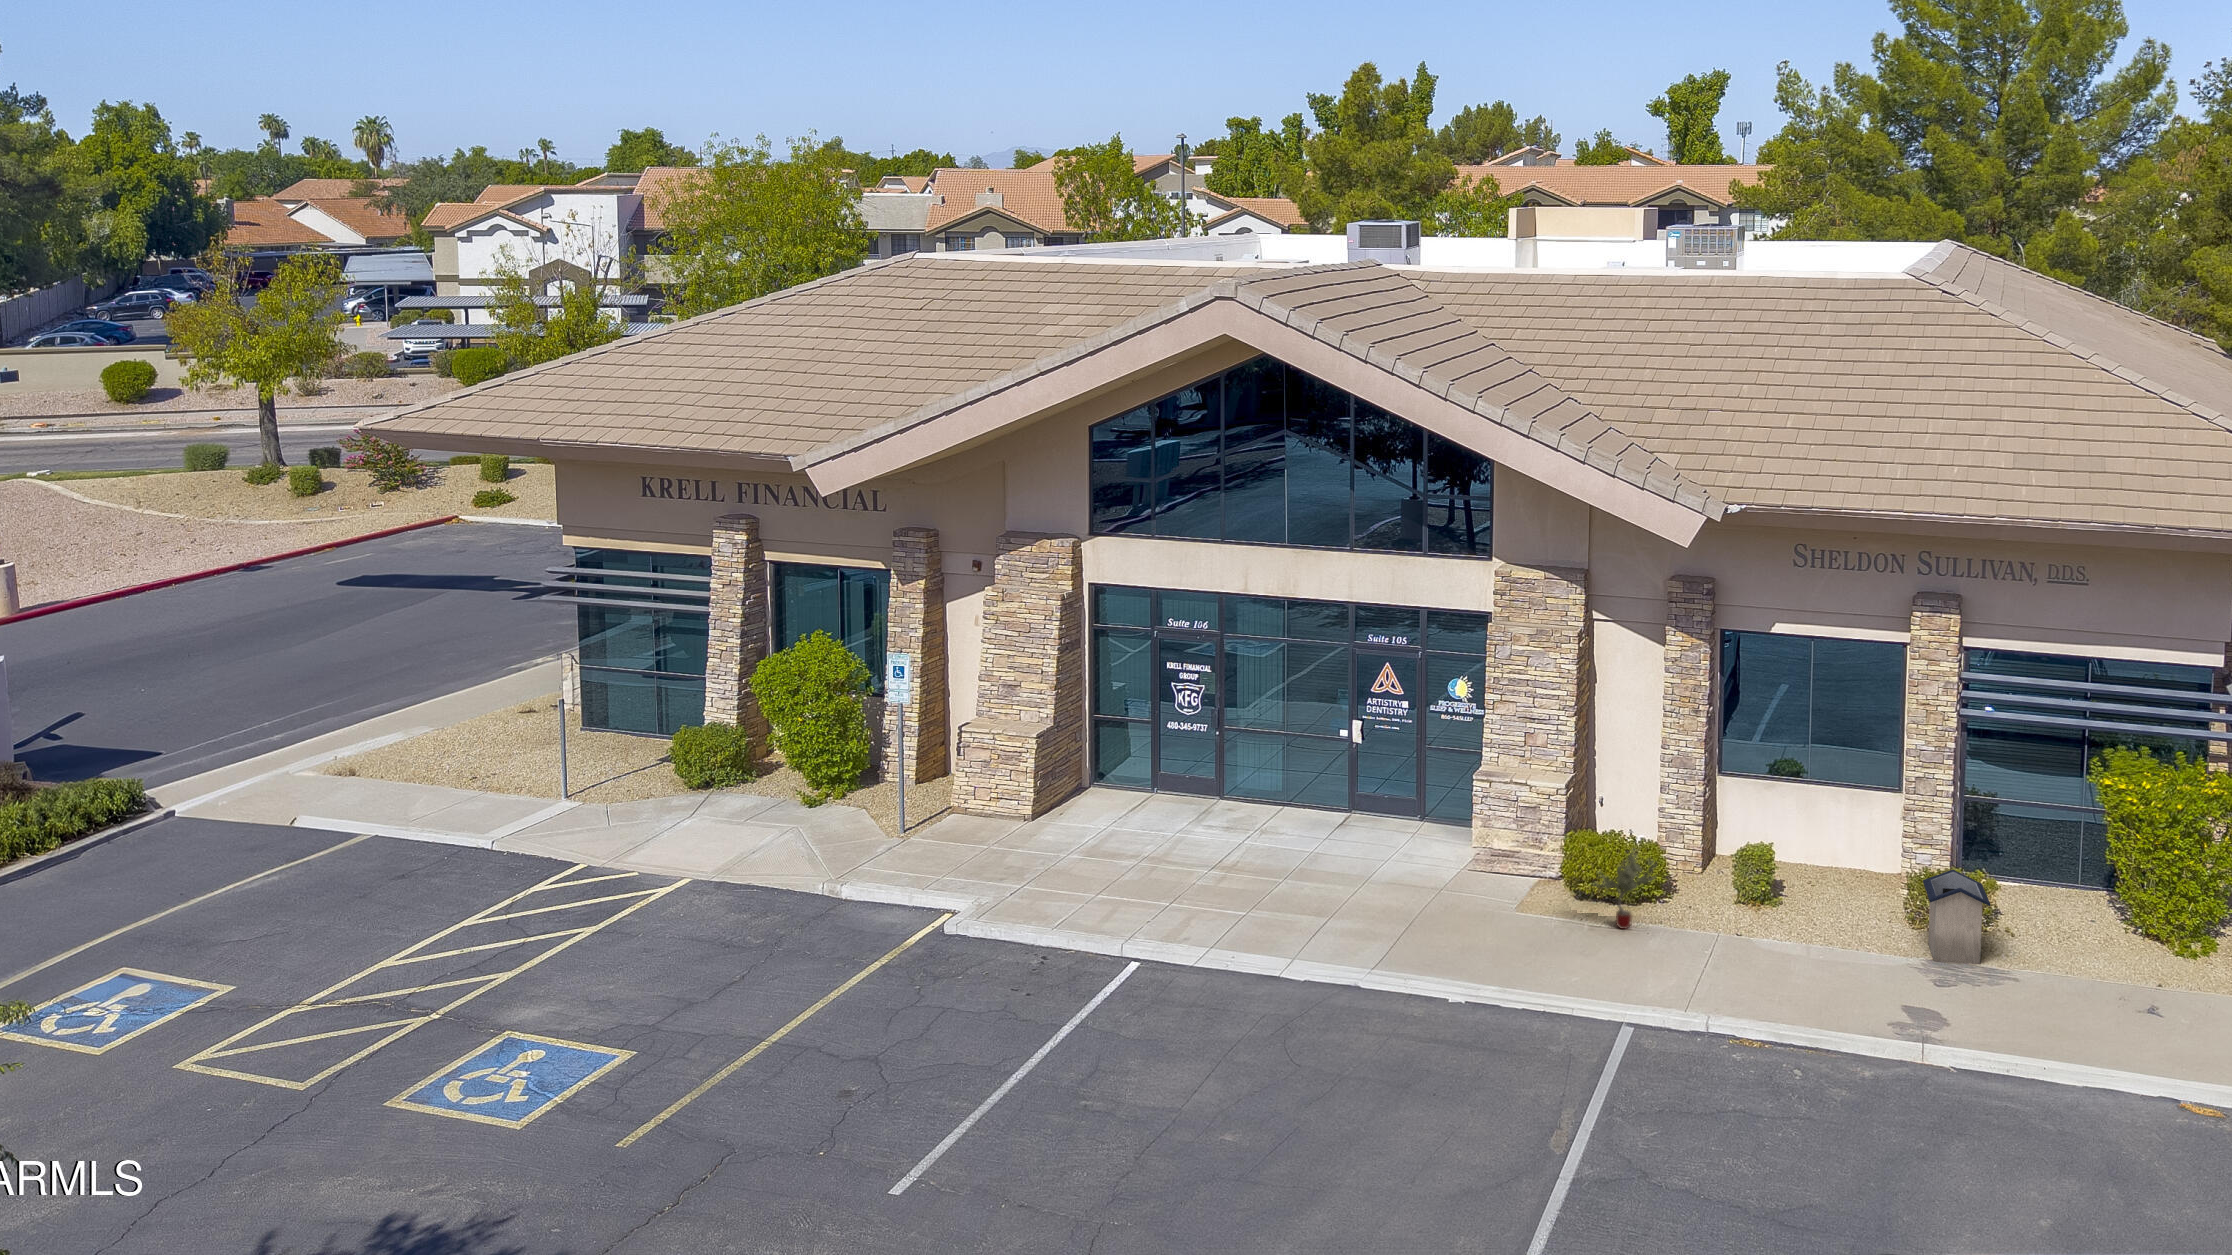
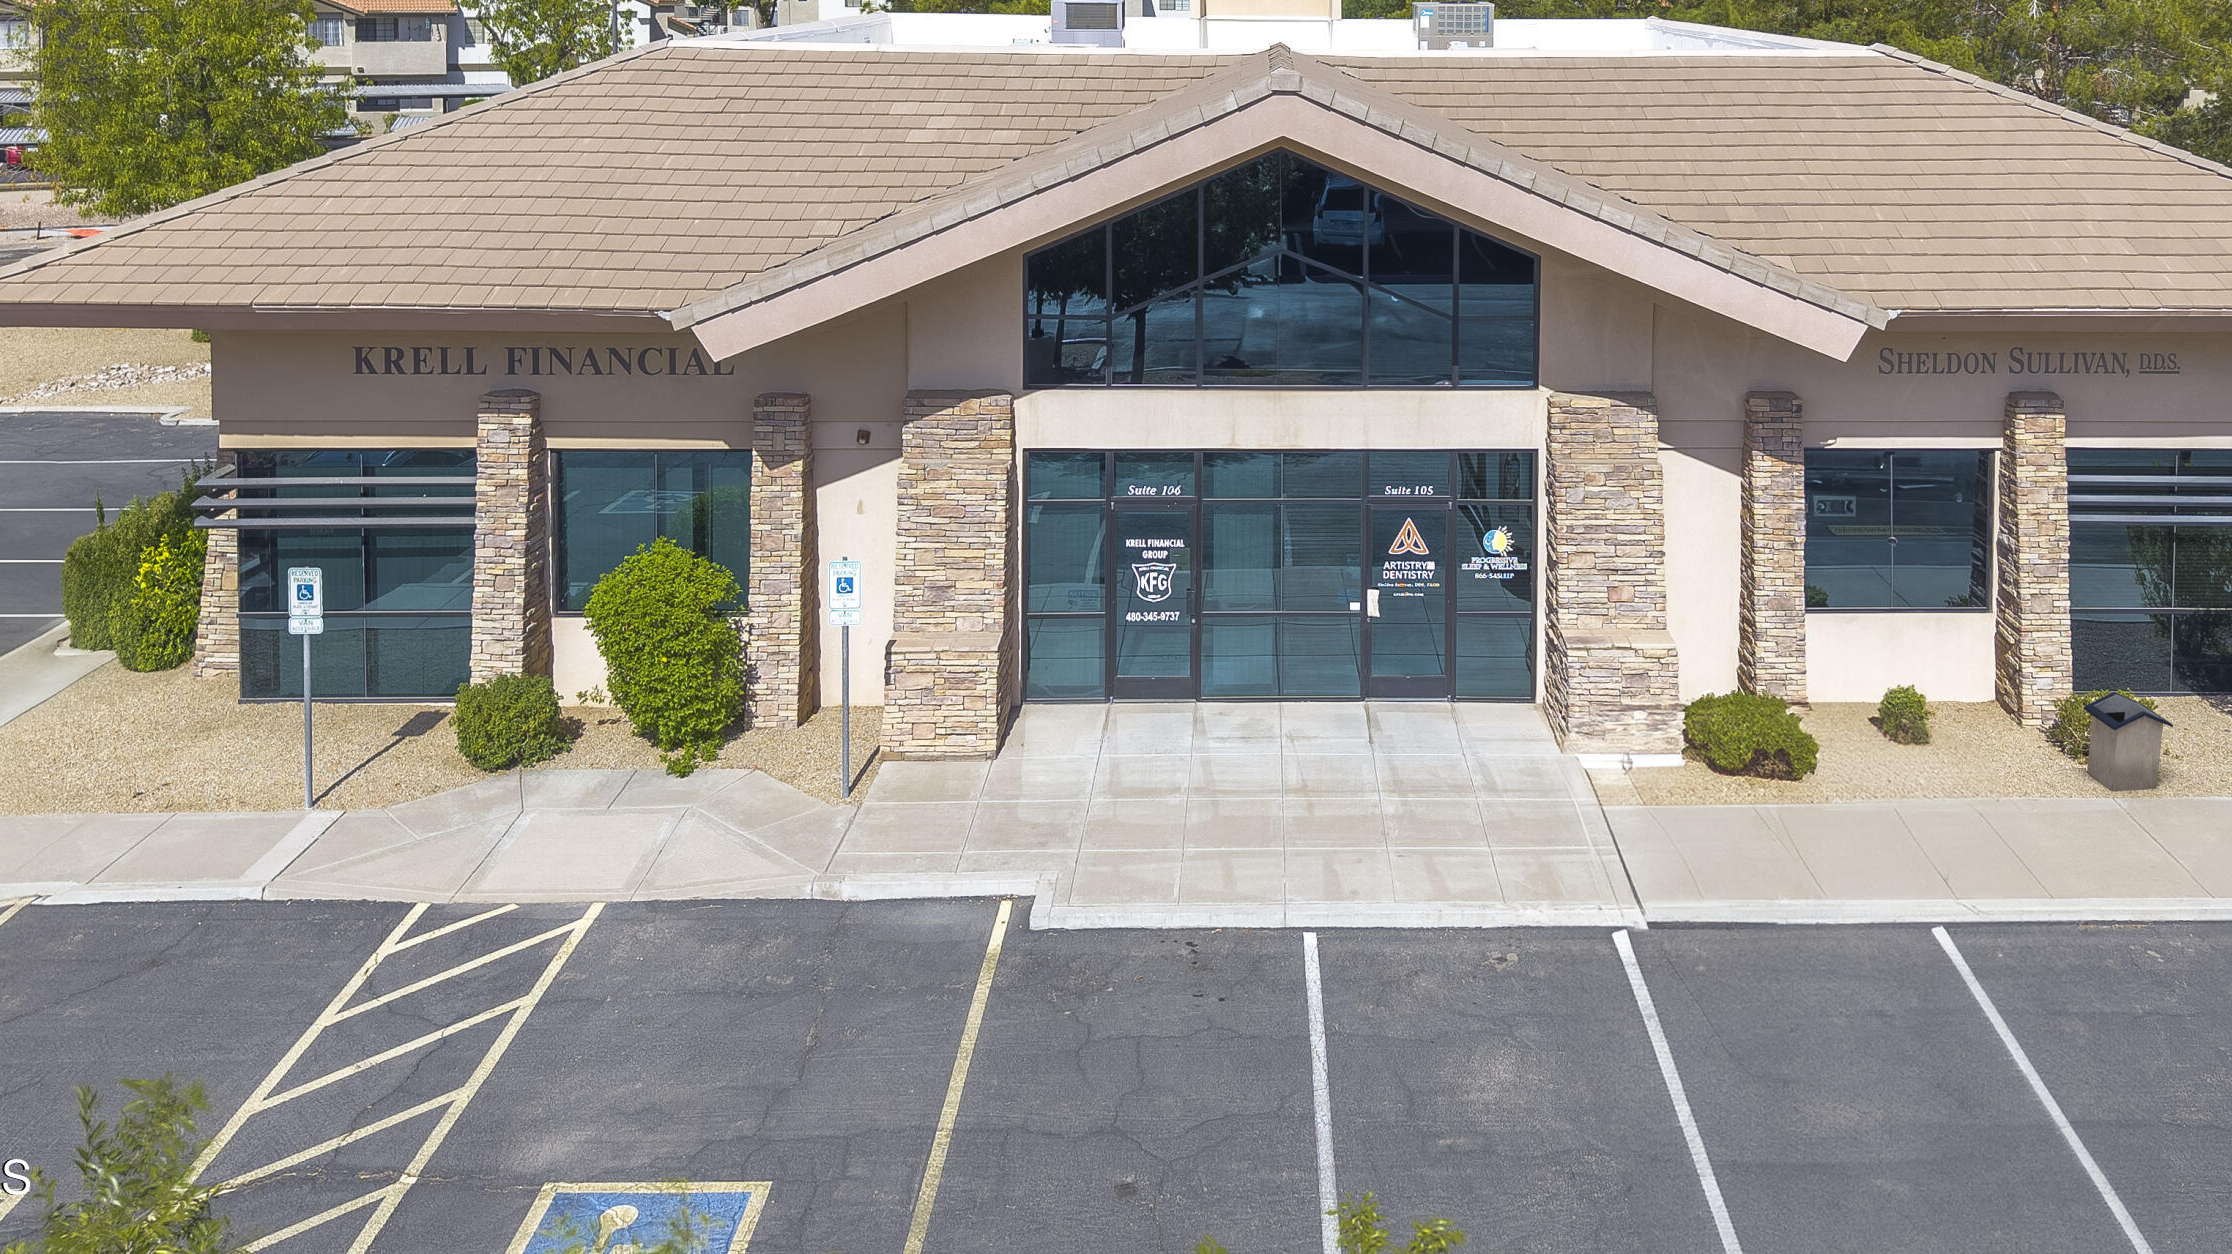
potted tree: present [1592,849,1657,929] -> none [1747,706,1818,798]

